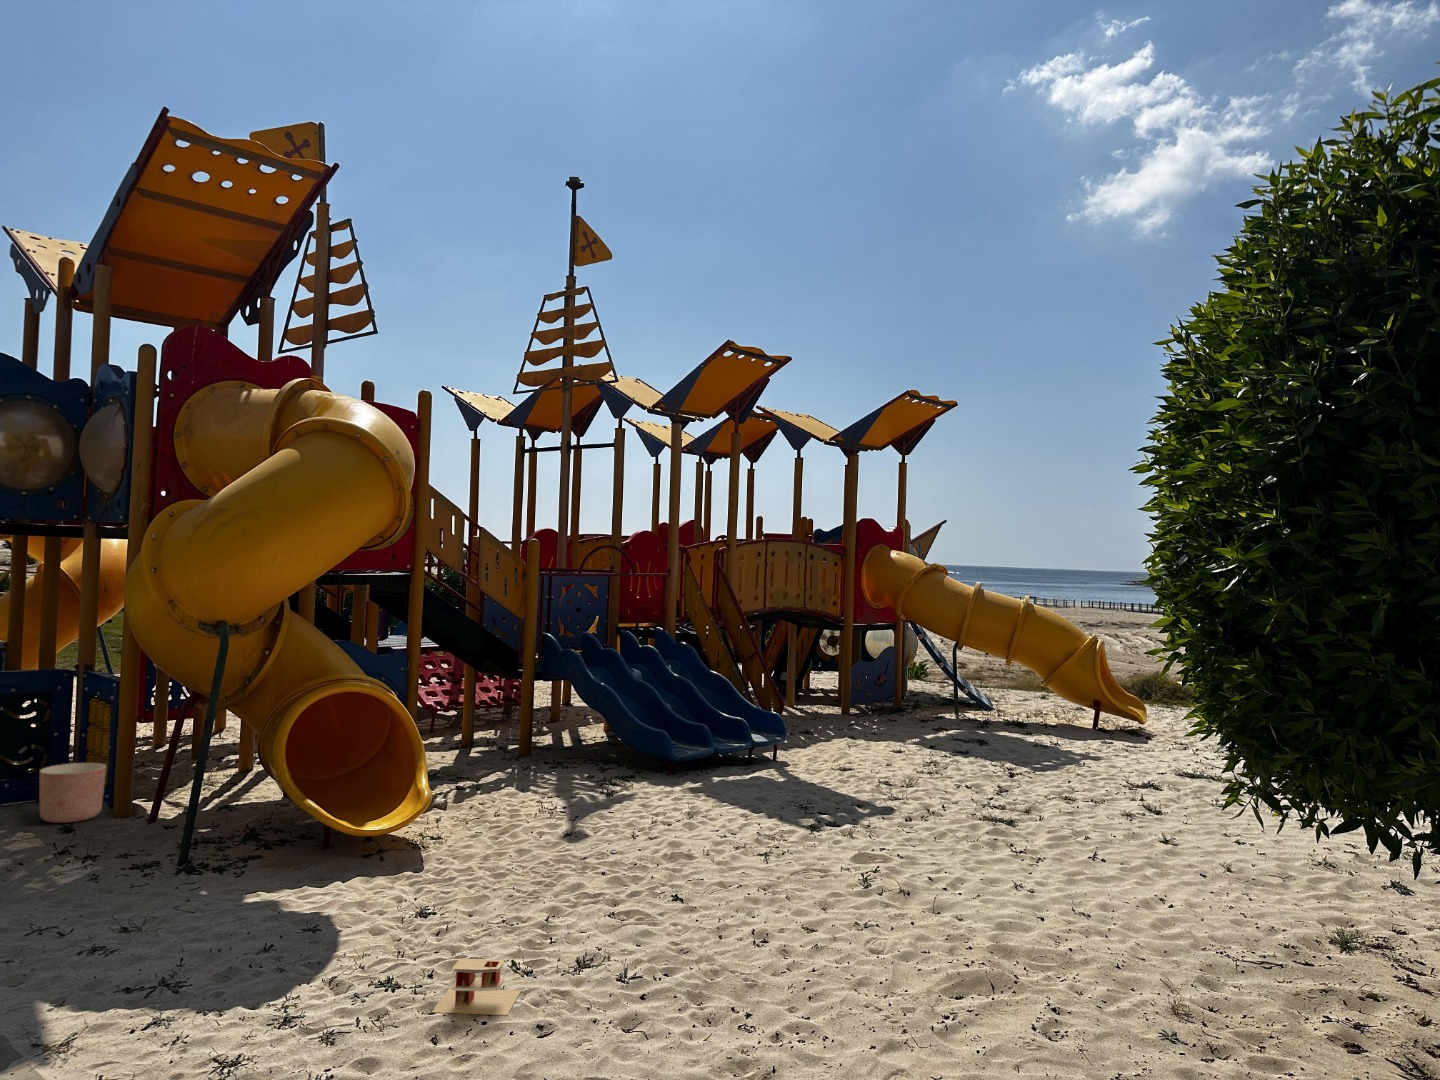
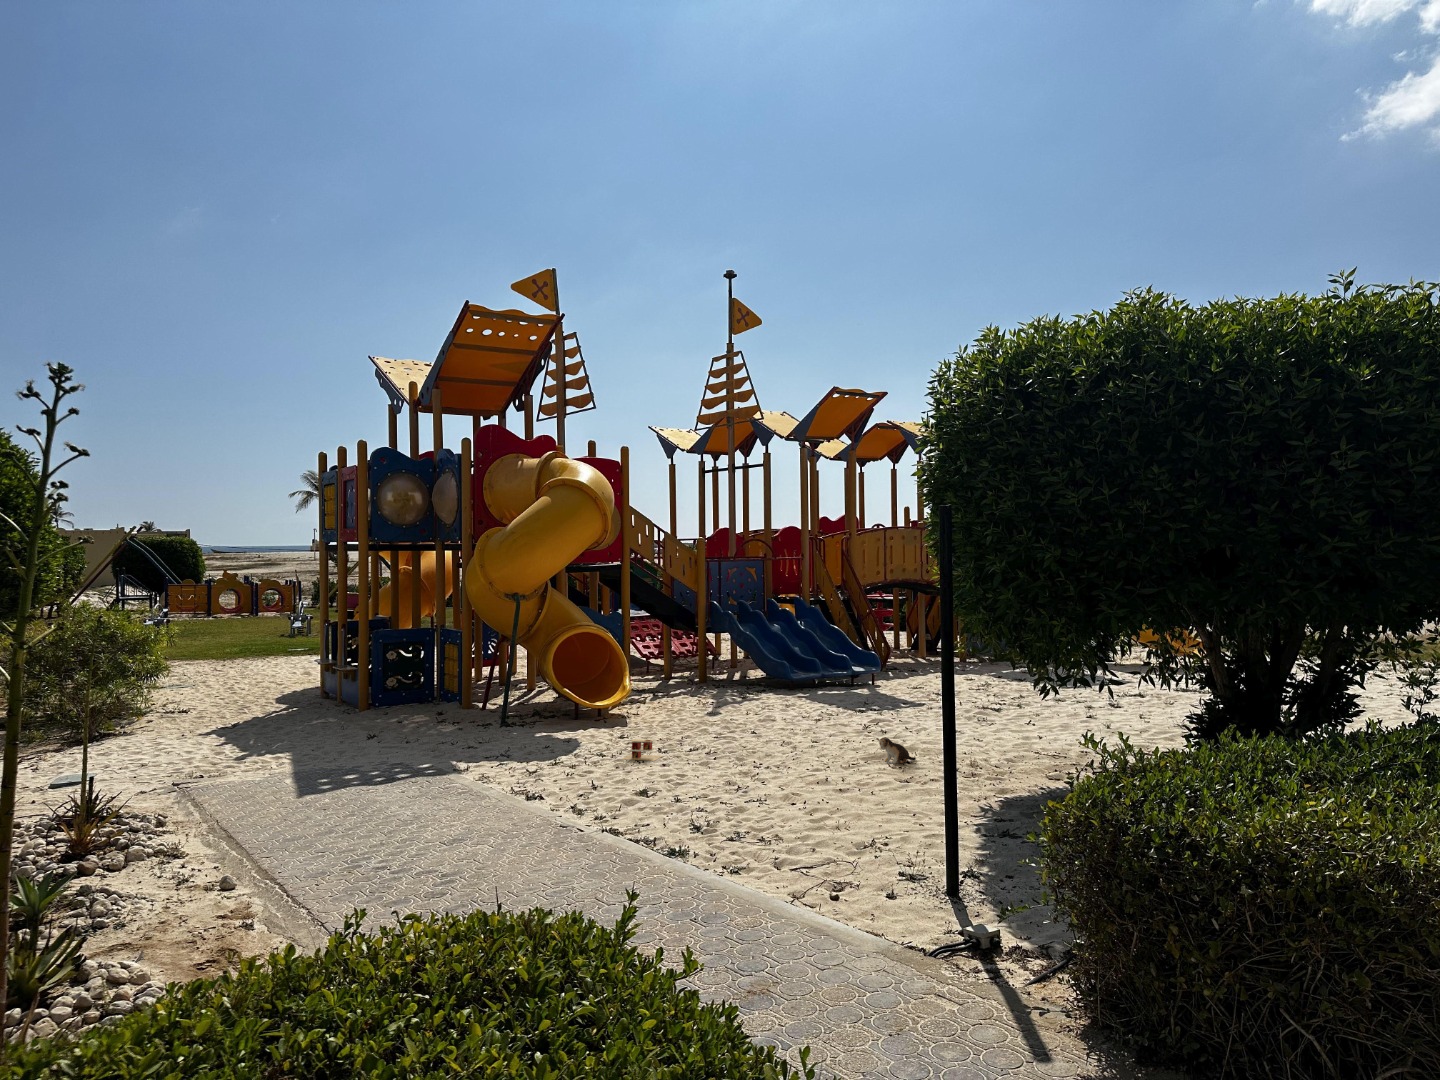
planter: present [40,763,106,823] -> none [428,676,460,707]
plush toy: none [963,948,1020,1001] -> present [876,737,916,764]

